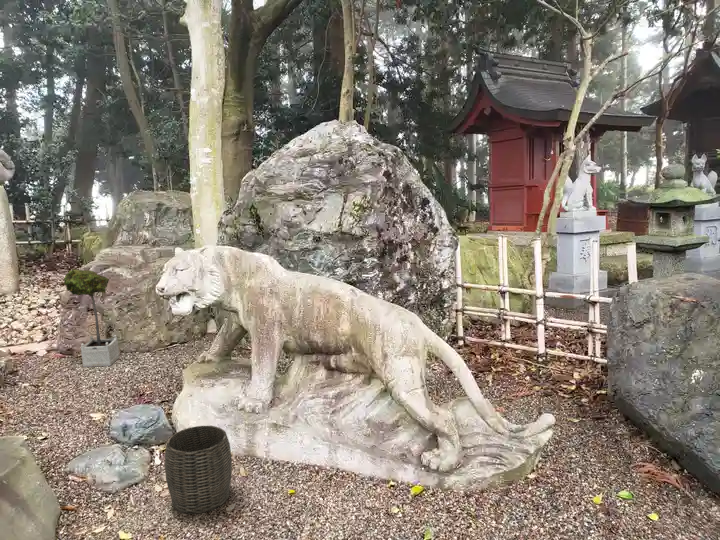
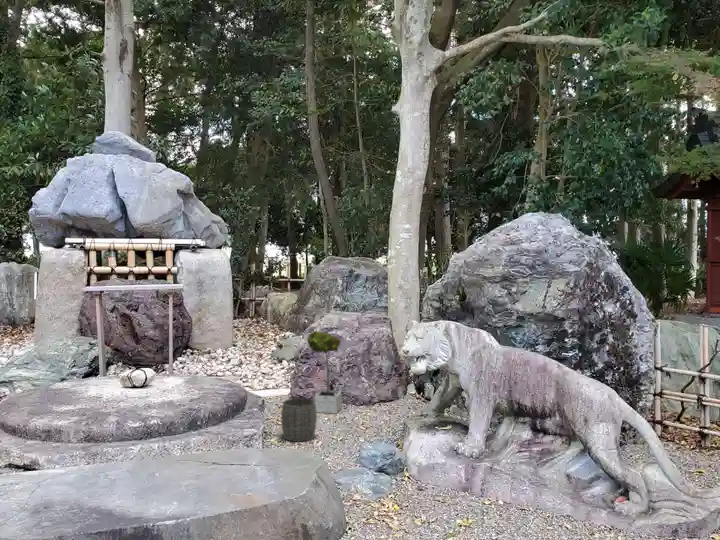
woven basket: present [165,426,232,514] -> present [281,398,317,441]

